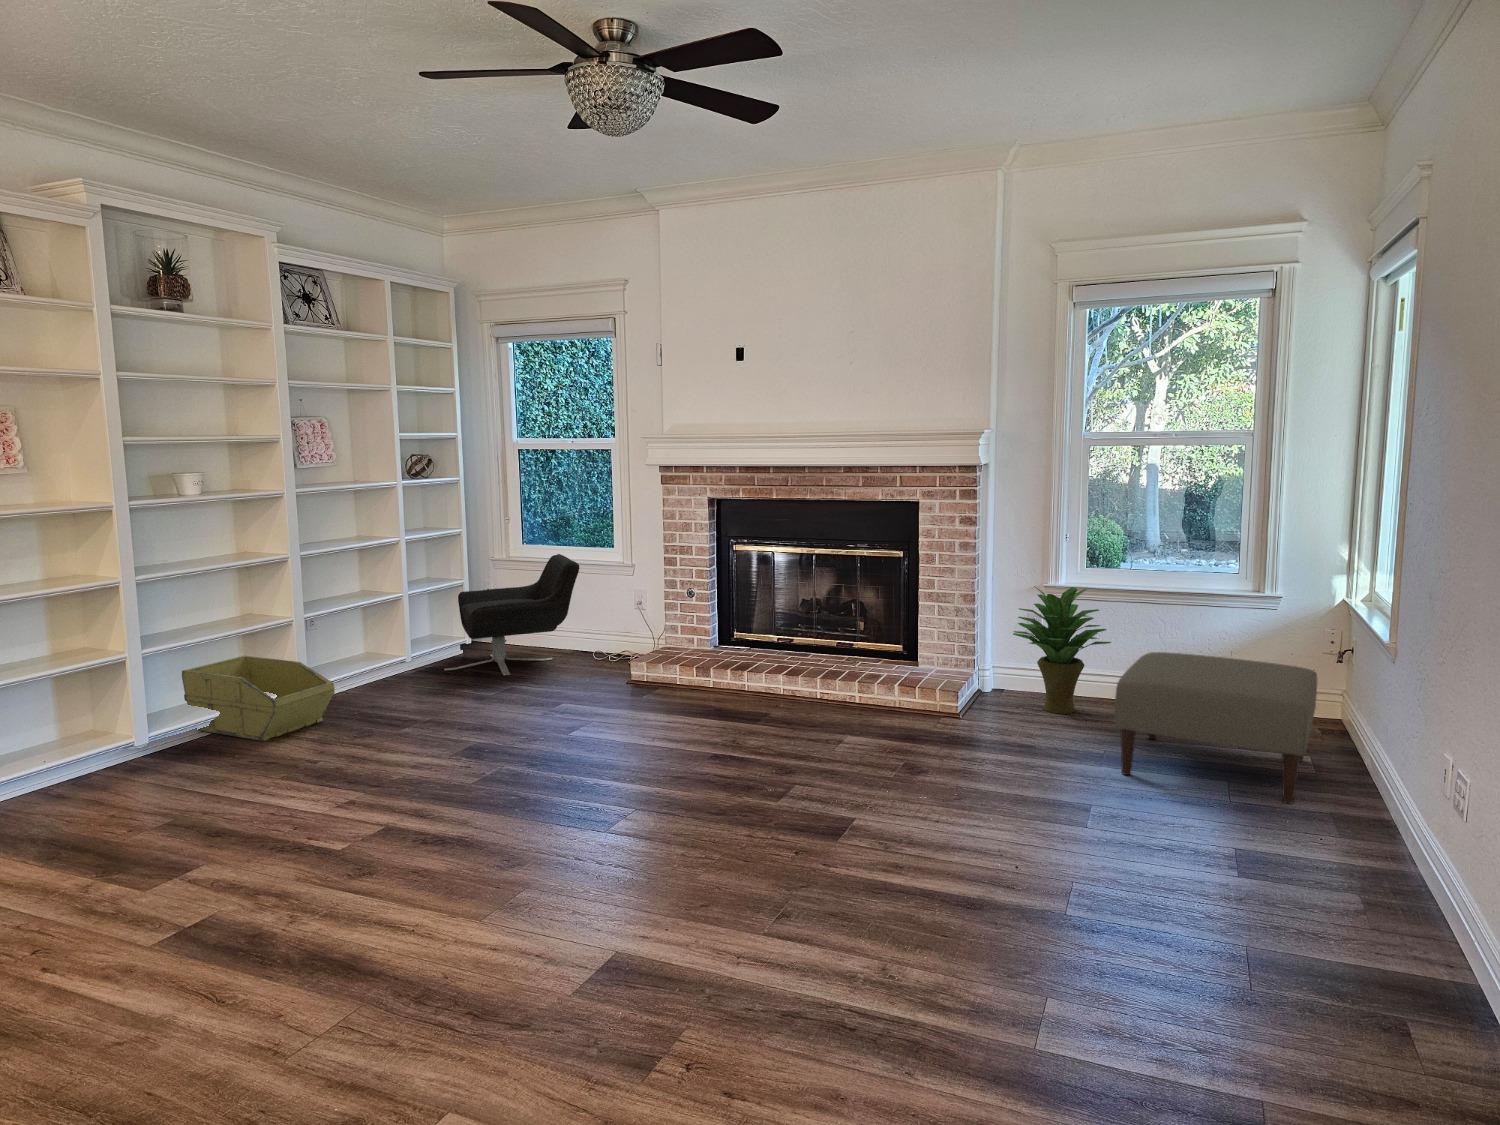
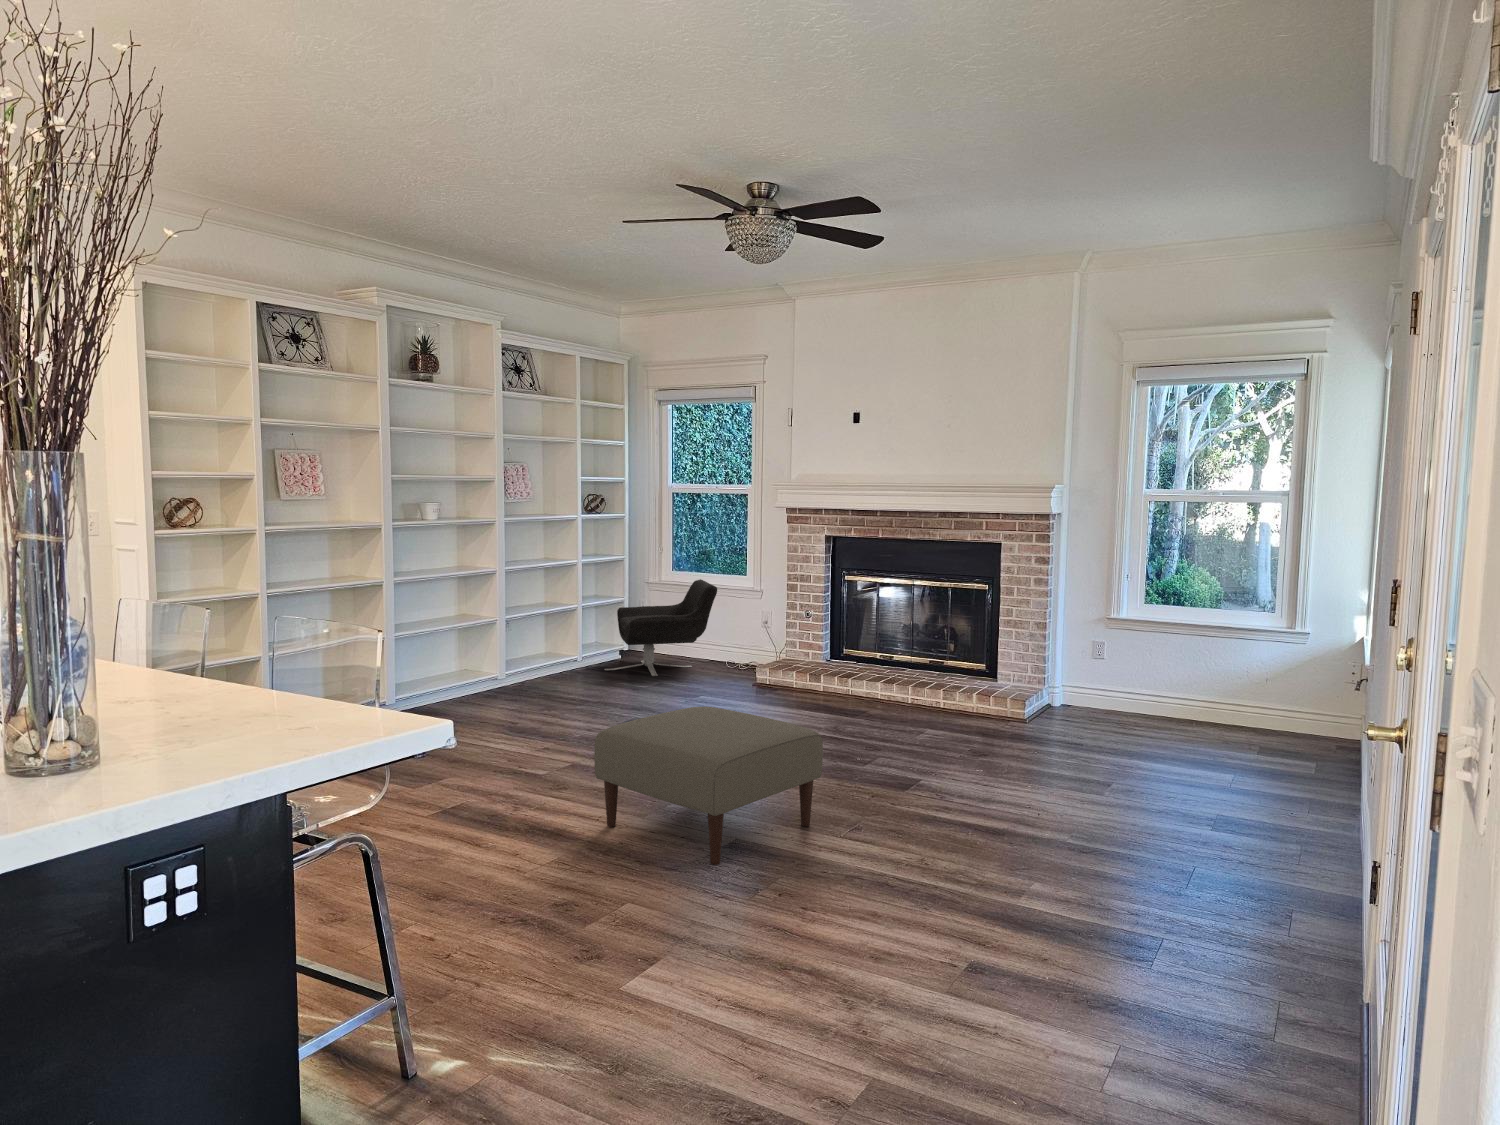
potted plant: present [1013,586,1111,714] -> none [1075,616,1161,726]
ottoman: present [1114,652,1317,804] -> present [595,707,823,865]
storage bin: present [182,656,335,741] -> none [416,646,526,709]

